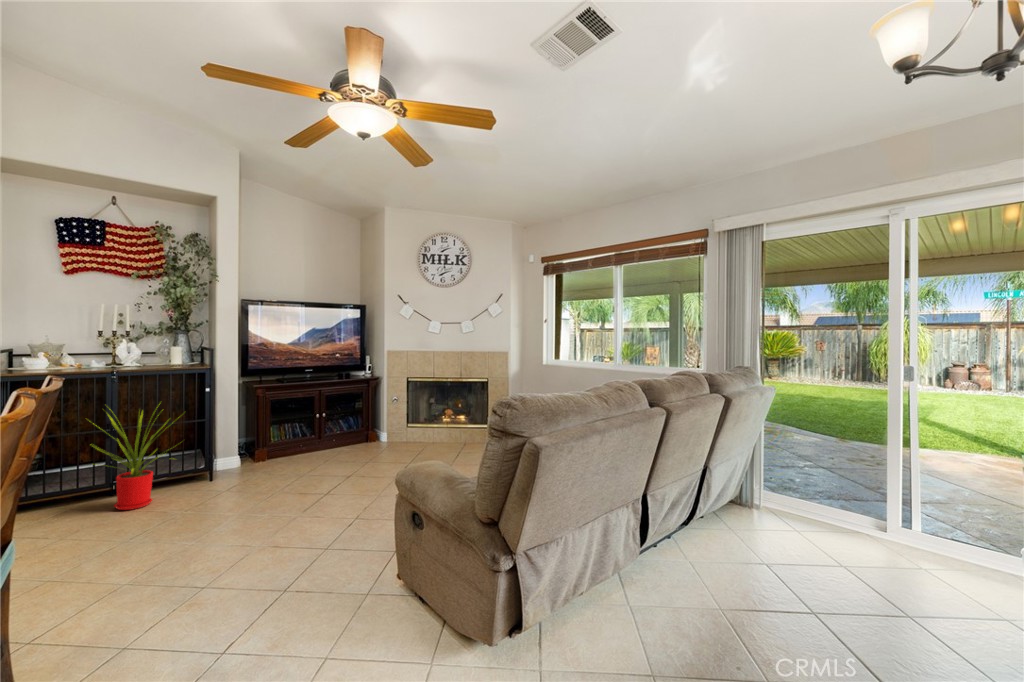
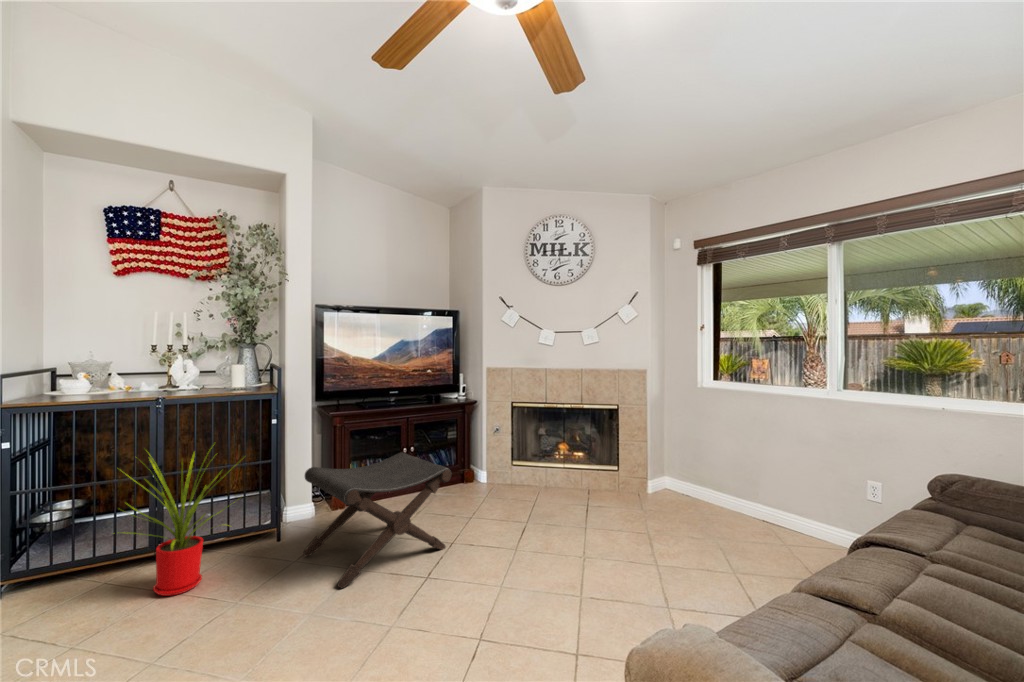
footstool: none [232,413,349,500] -> present [303,452,452,588]

